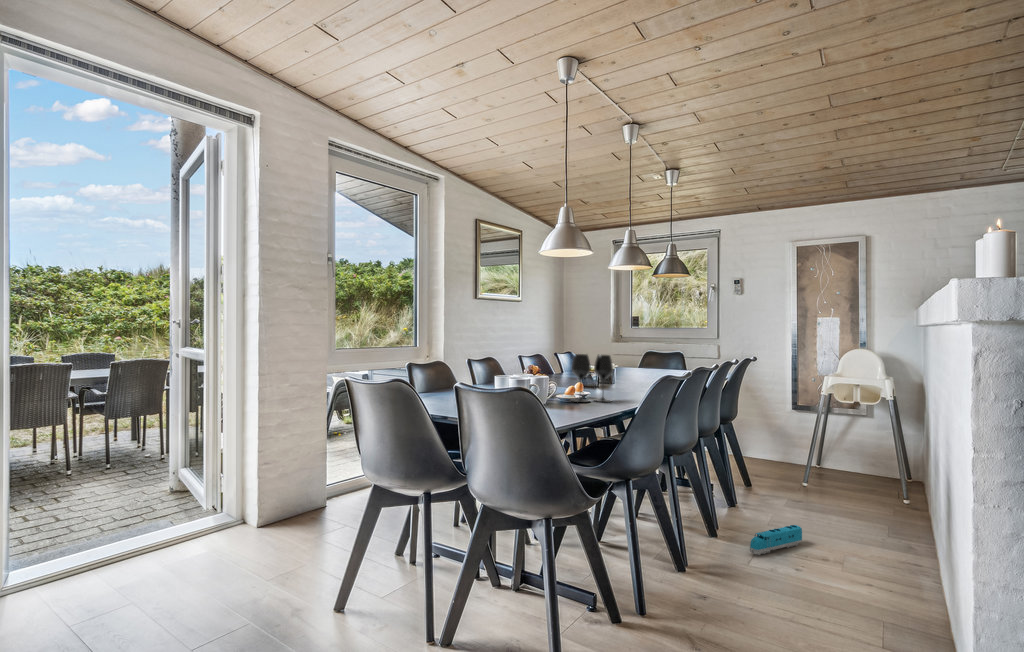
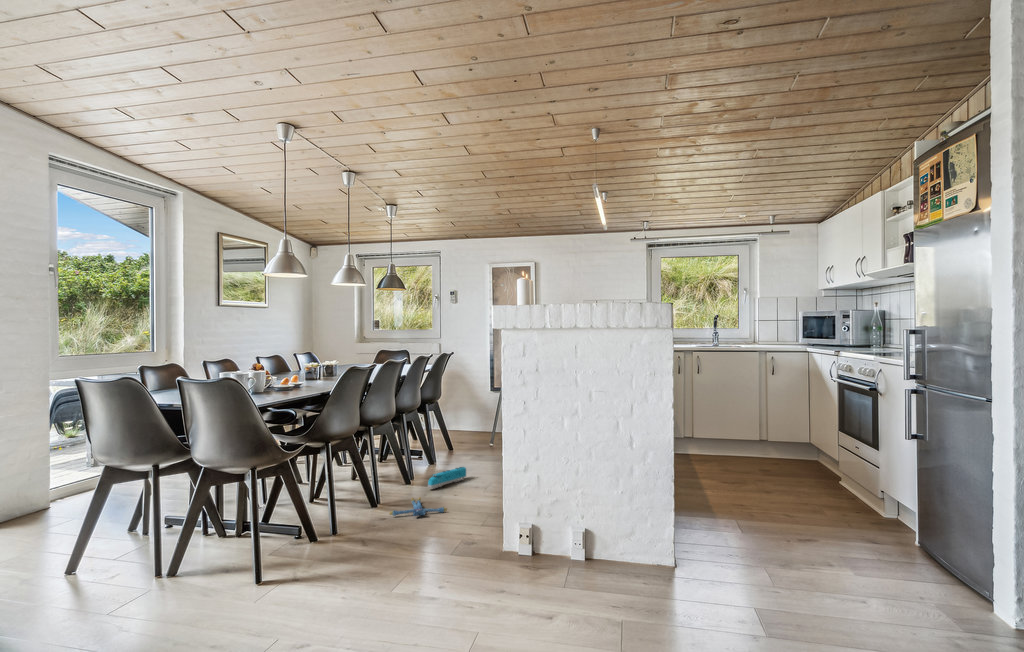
wine glass: present [572,354,613,402] -> none [288,353,323,389]
plush toy: none [713,569,804,606] -> present [389,498,447,516]

